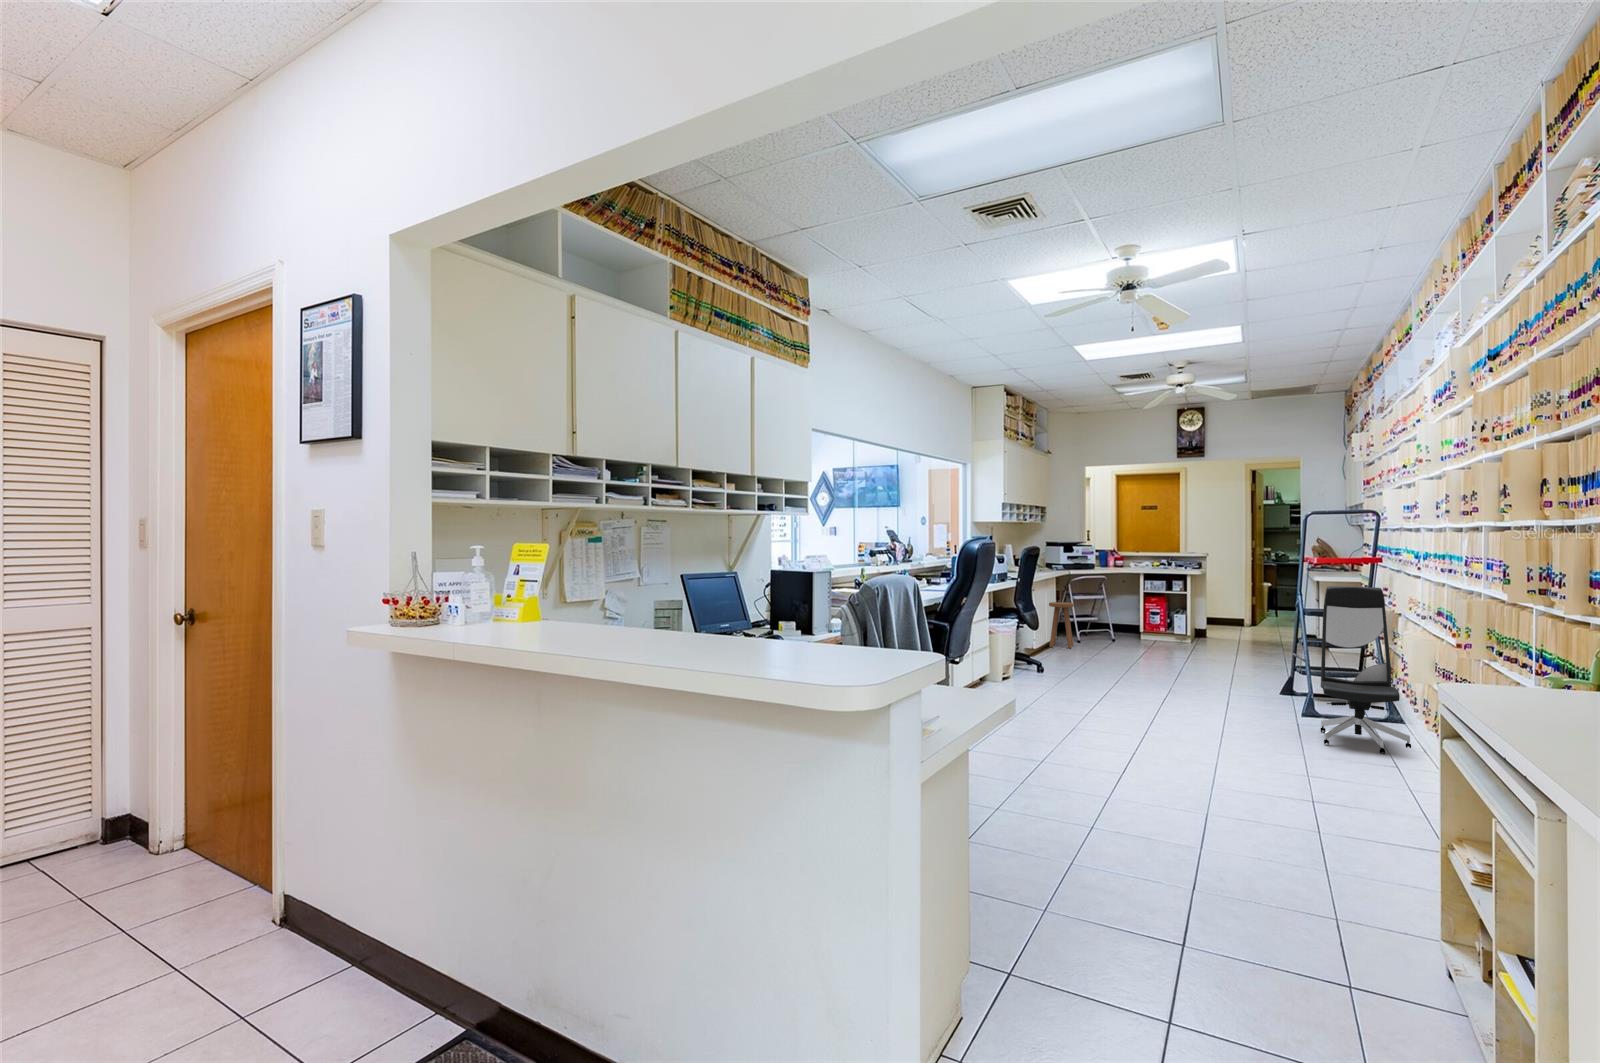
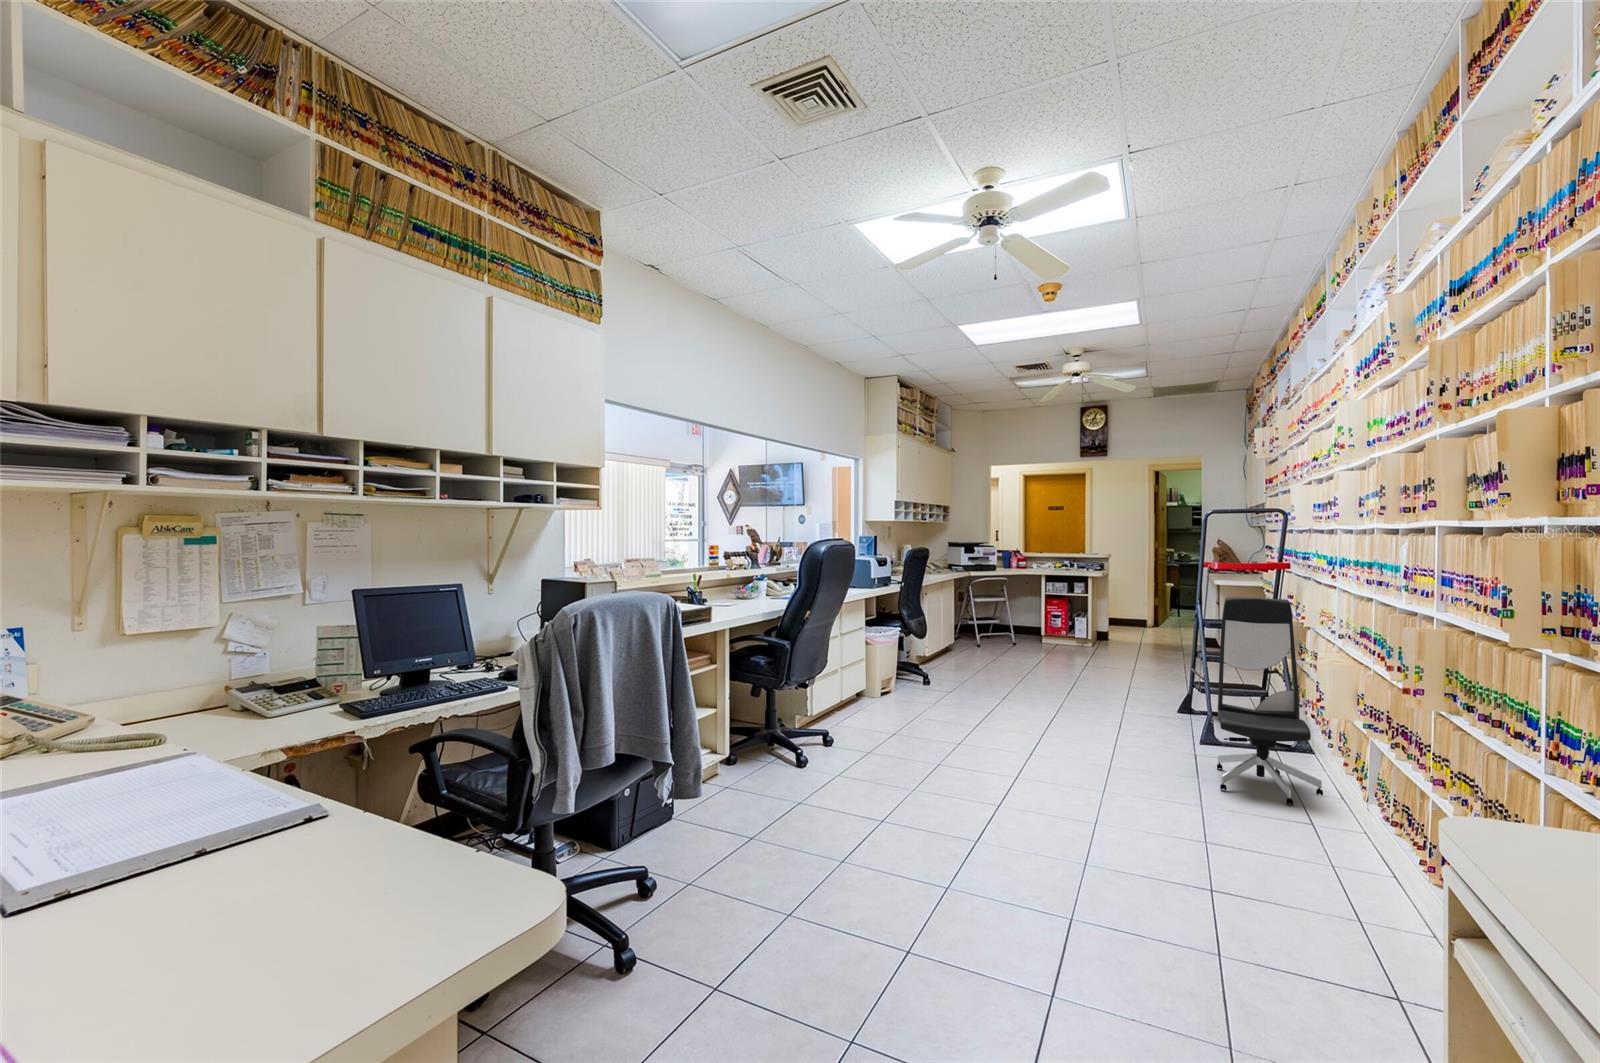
stool: present [1049,602,1074,649] -> none [946,604,971,653]

